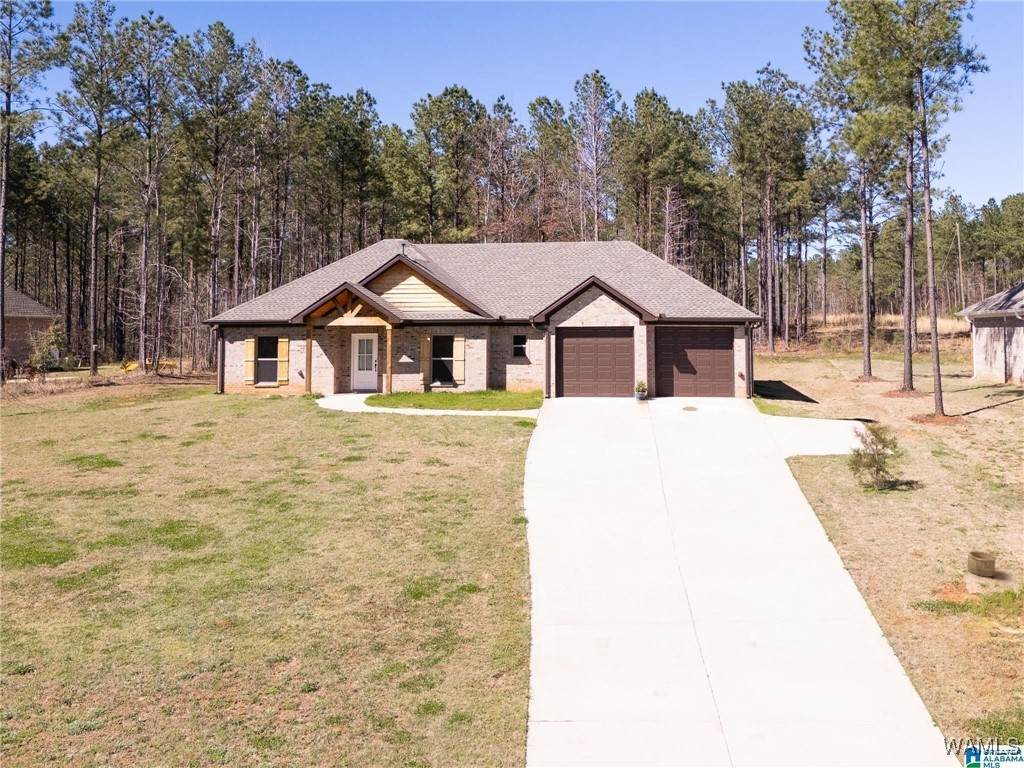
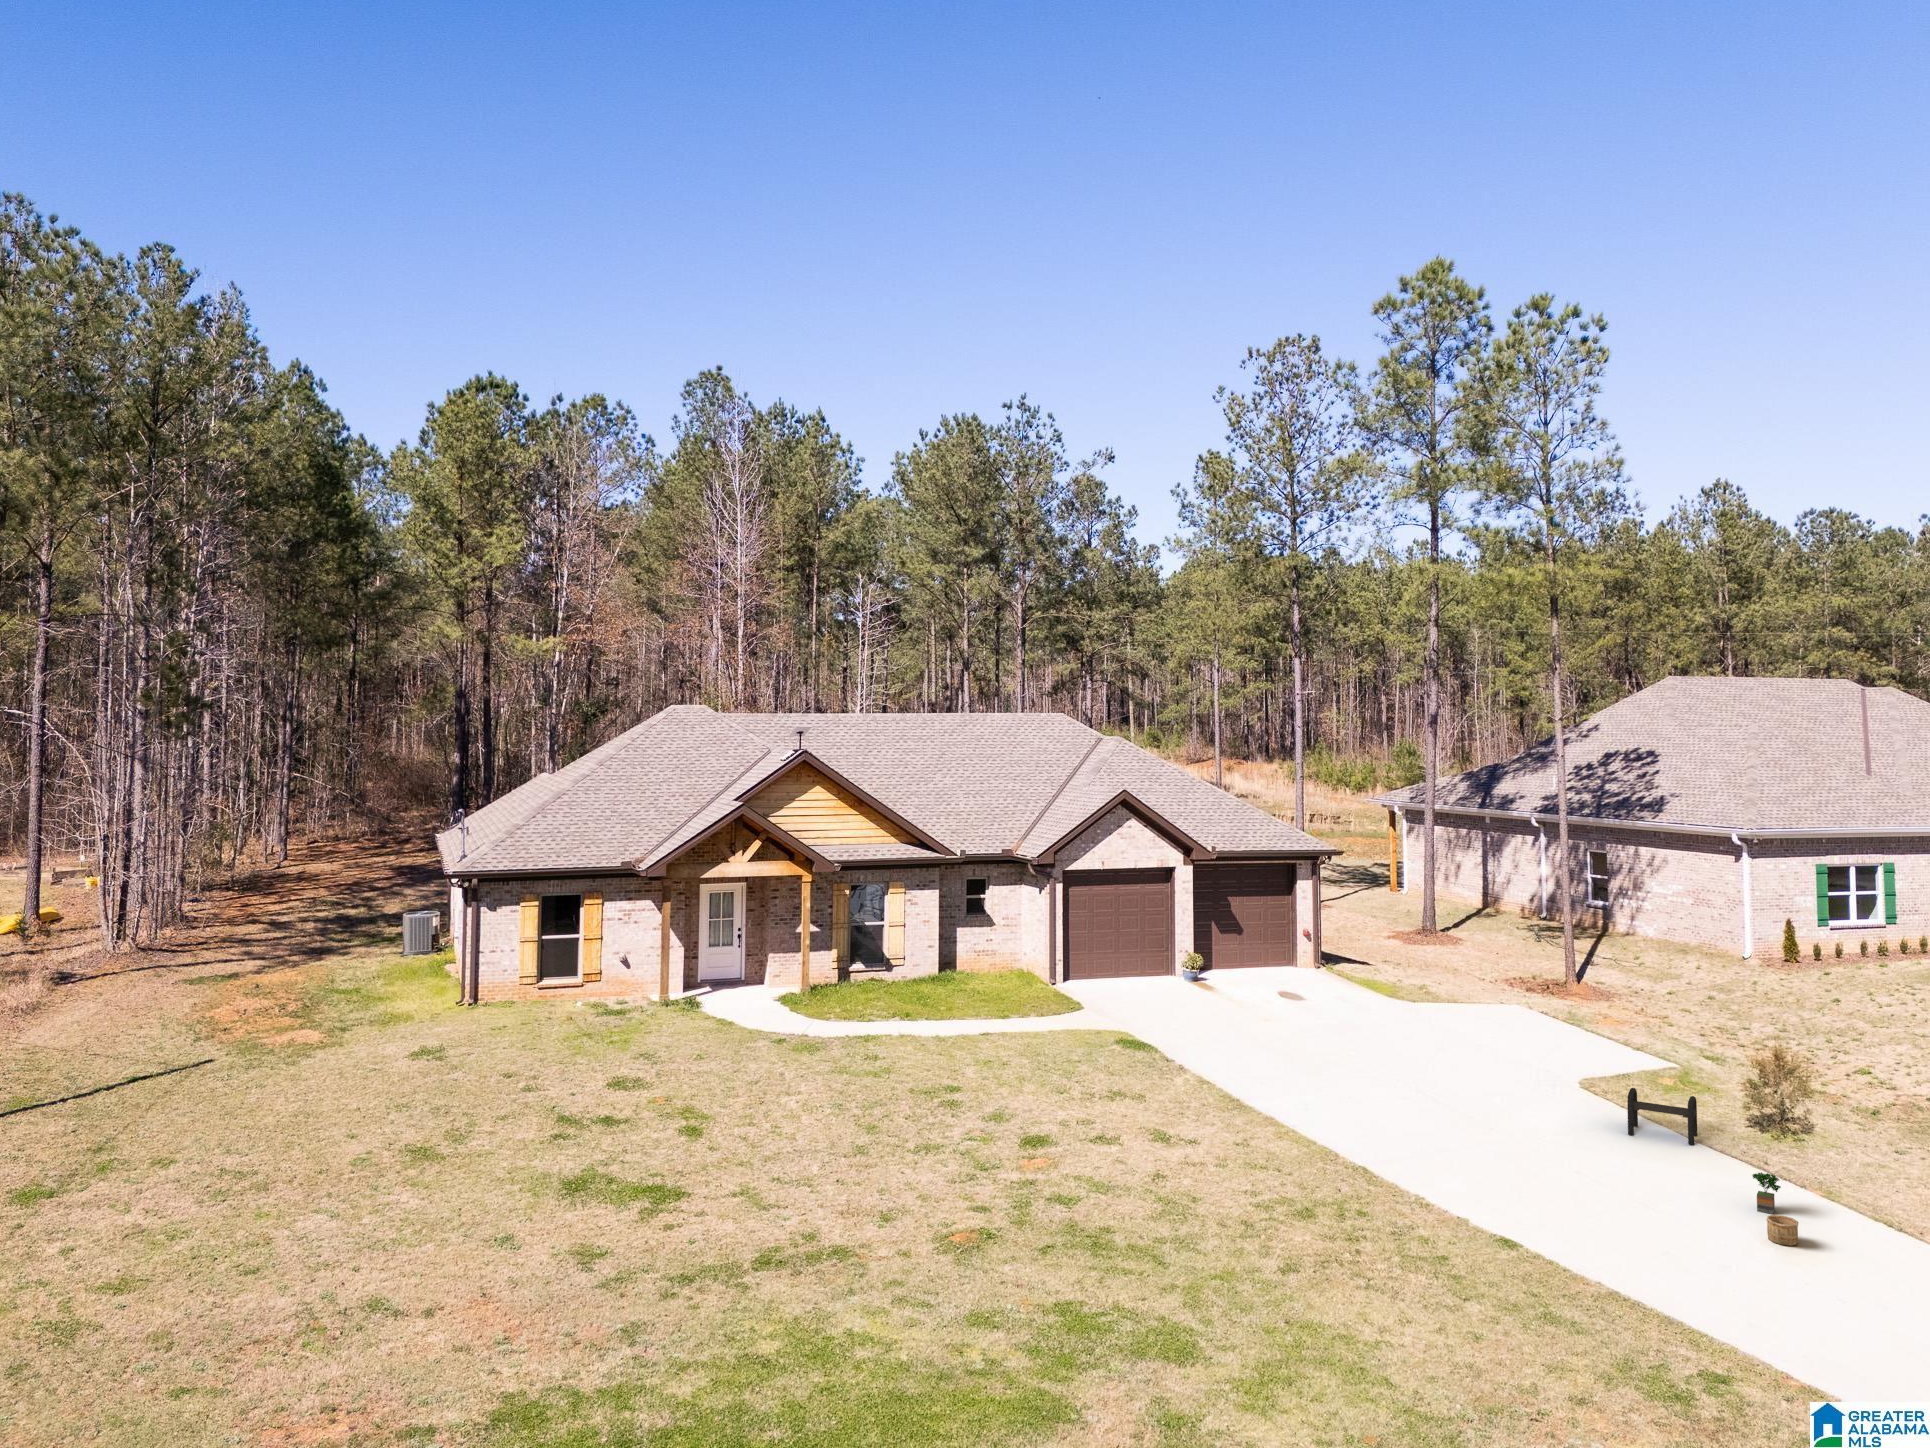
bench: none [881,457,938,499] -> present [1627,1088,1698,1145]
potted tree: none [965,518,989,551] -> present [1752,1172,1781,1214]

